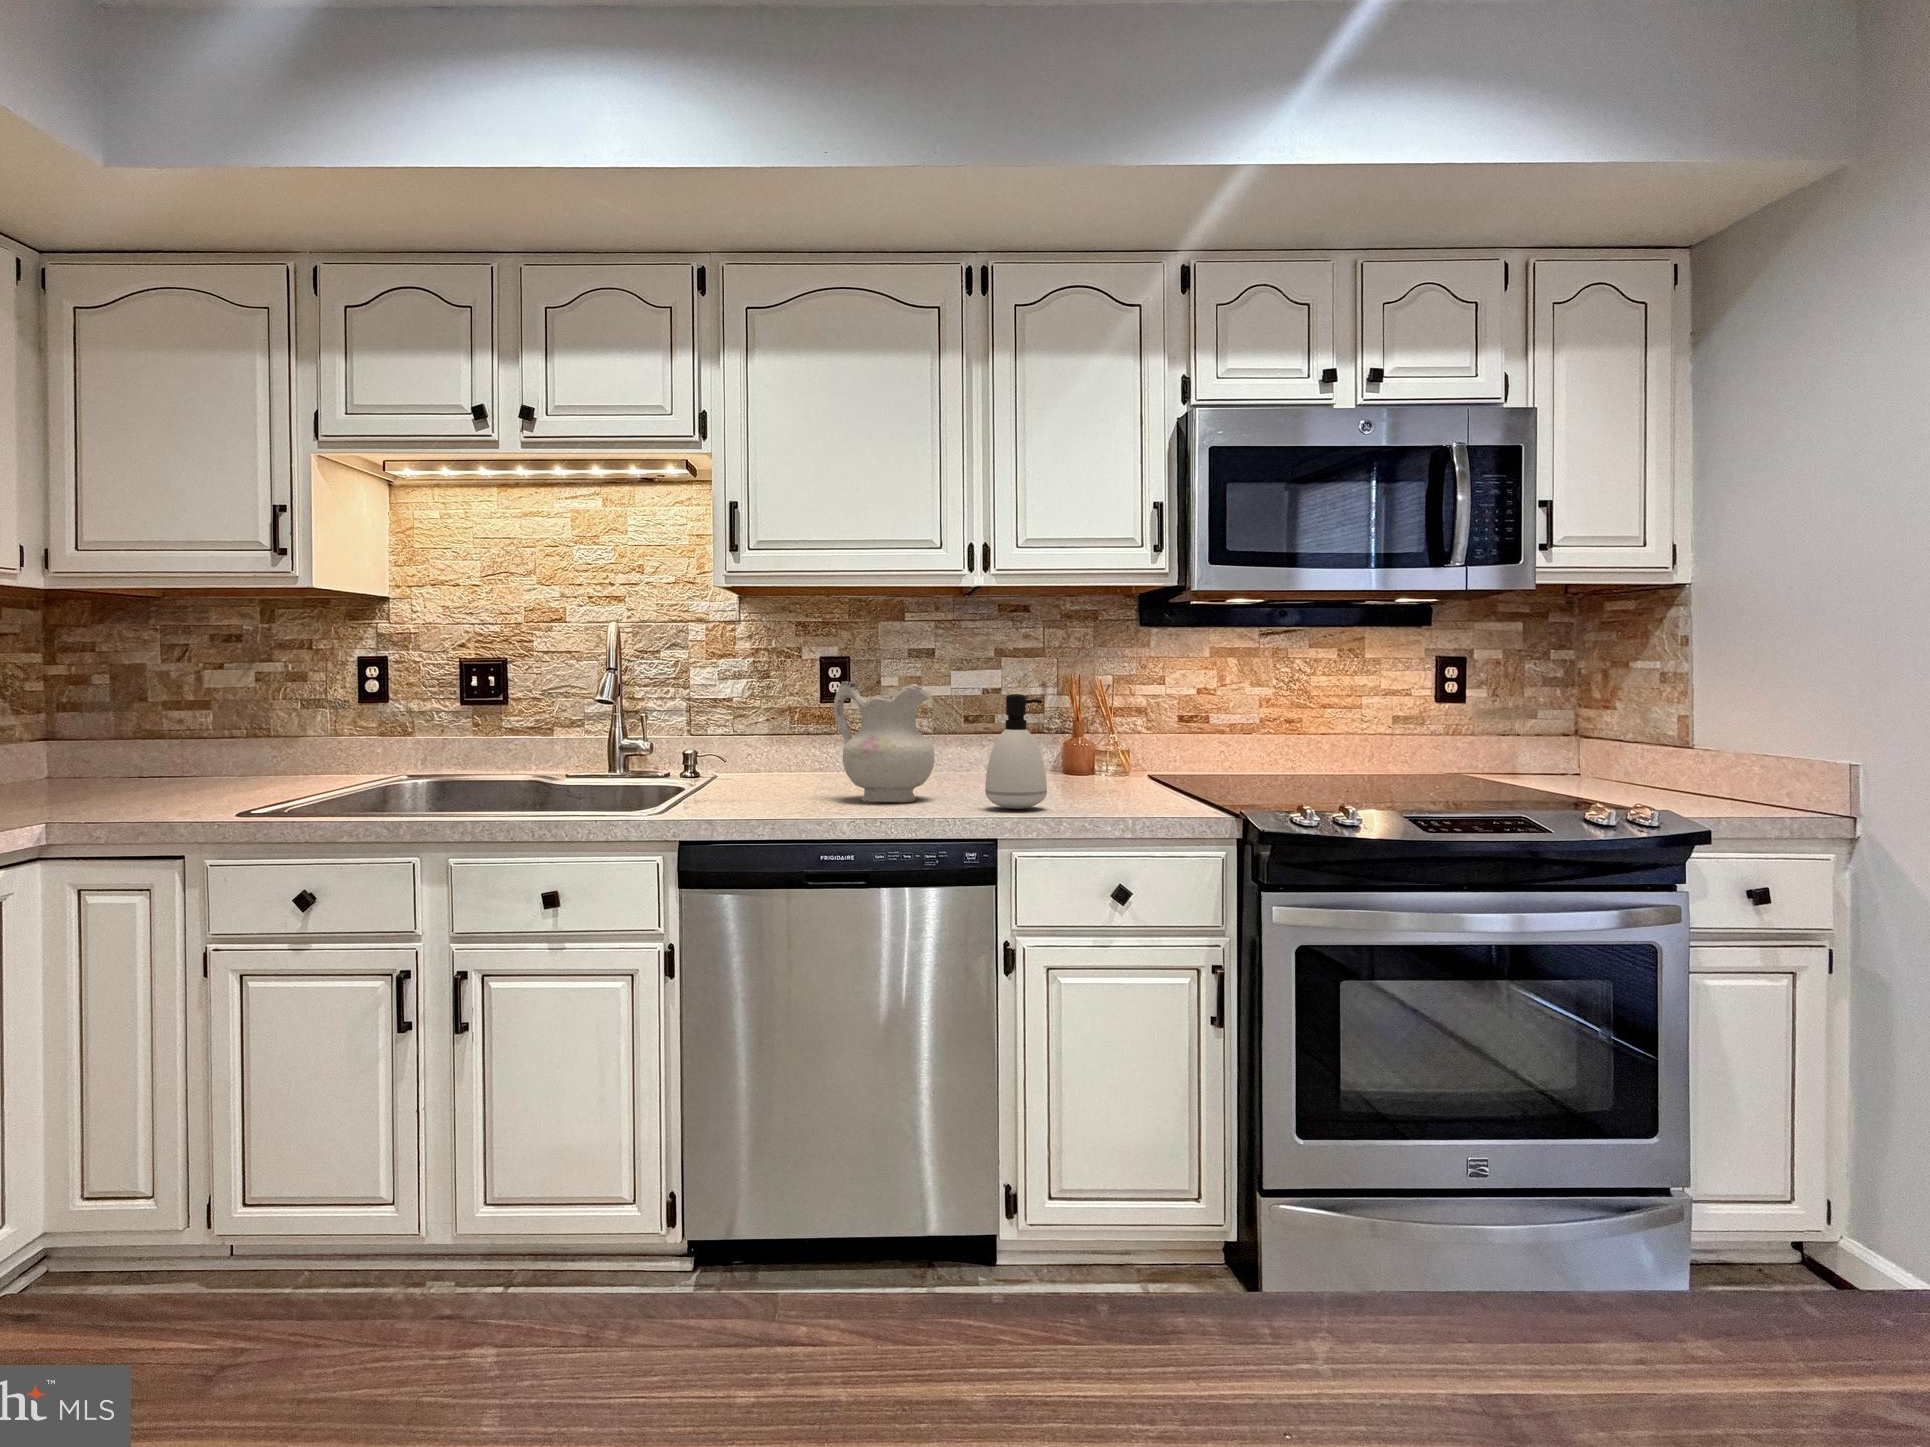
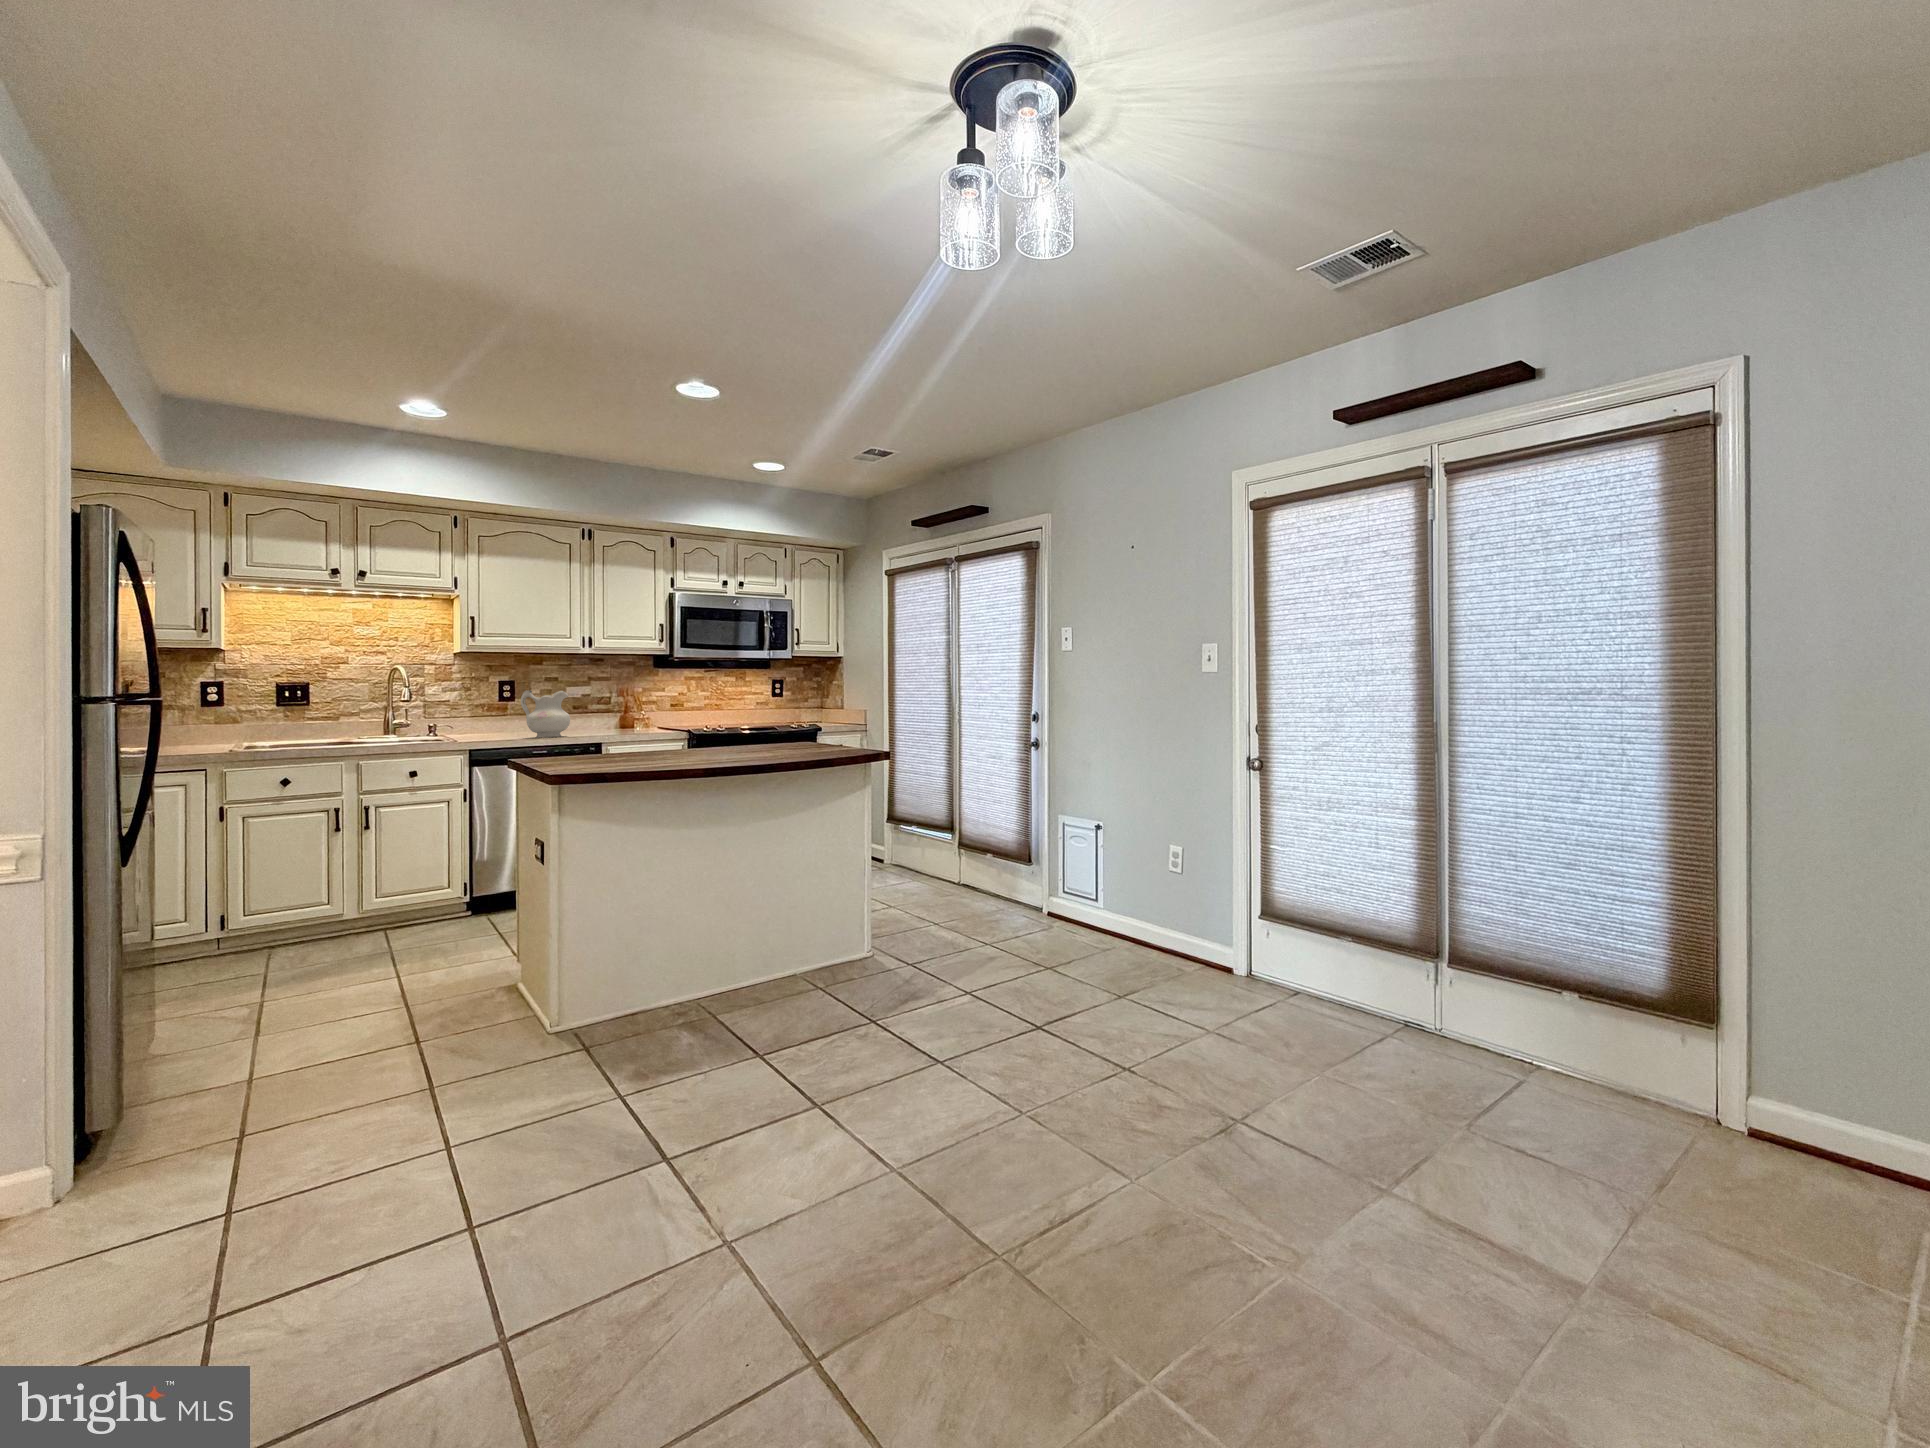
soap dispenser: present [985,694,1047,809] -> none [597,693,623,735]

